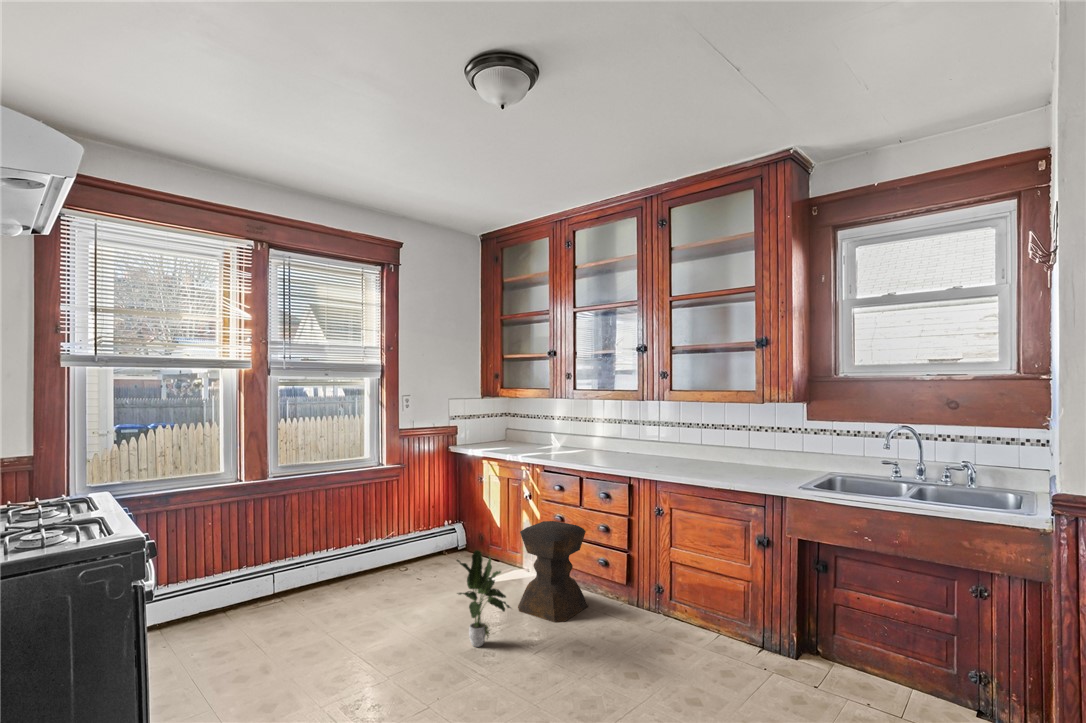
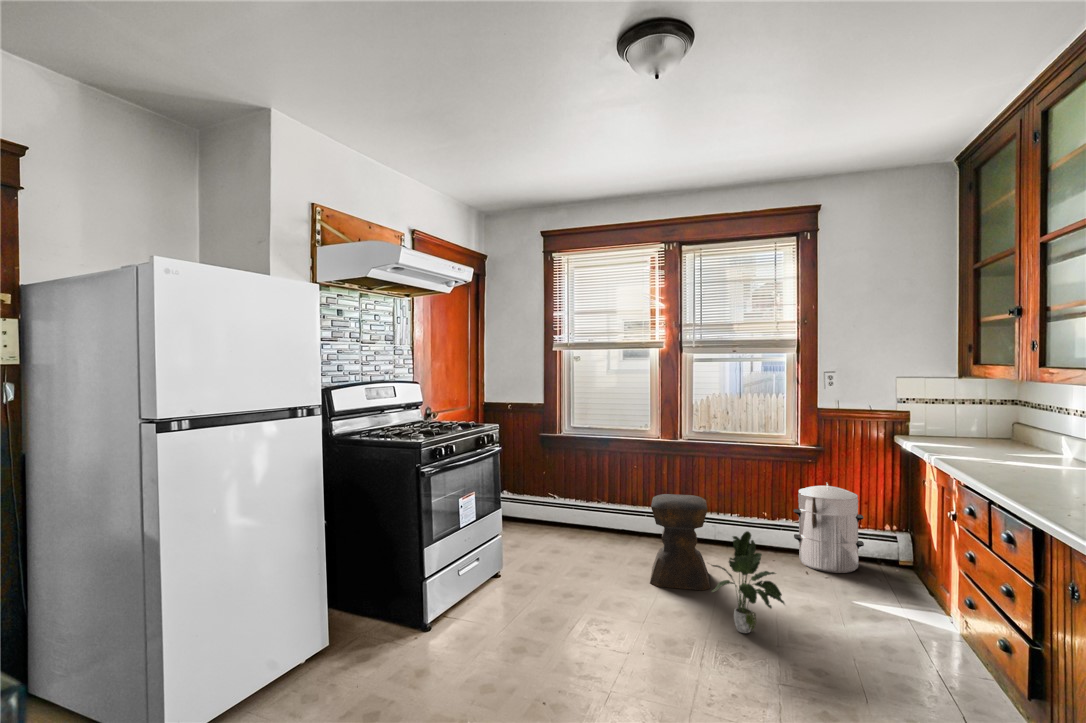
waste bin: none [395,495,448,576] -> present [794,483,864,573]
stool: present [518,521,588,622] -> present [650,494,710,590]

